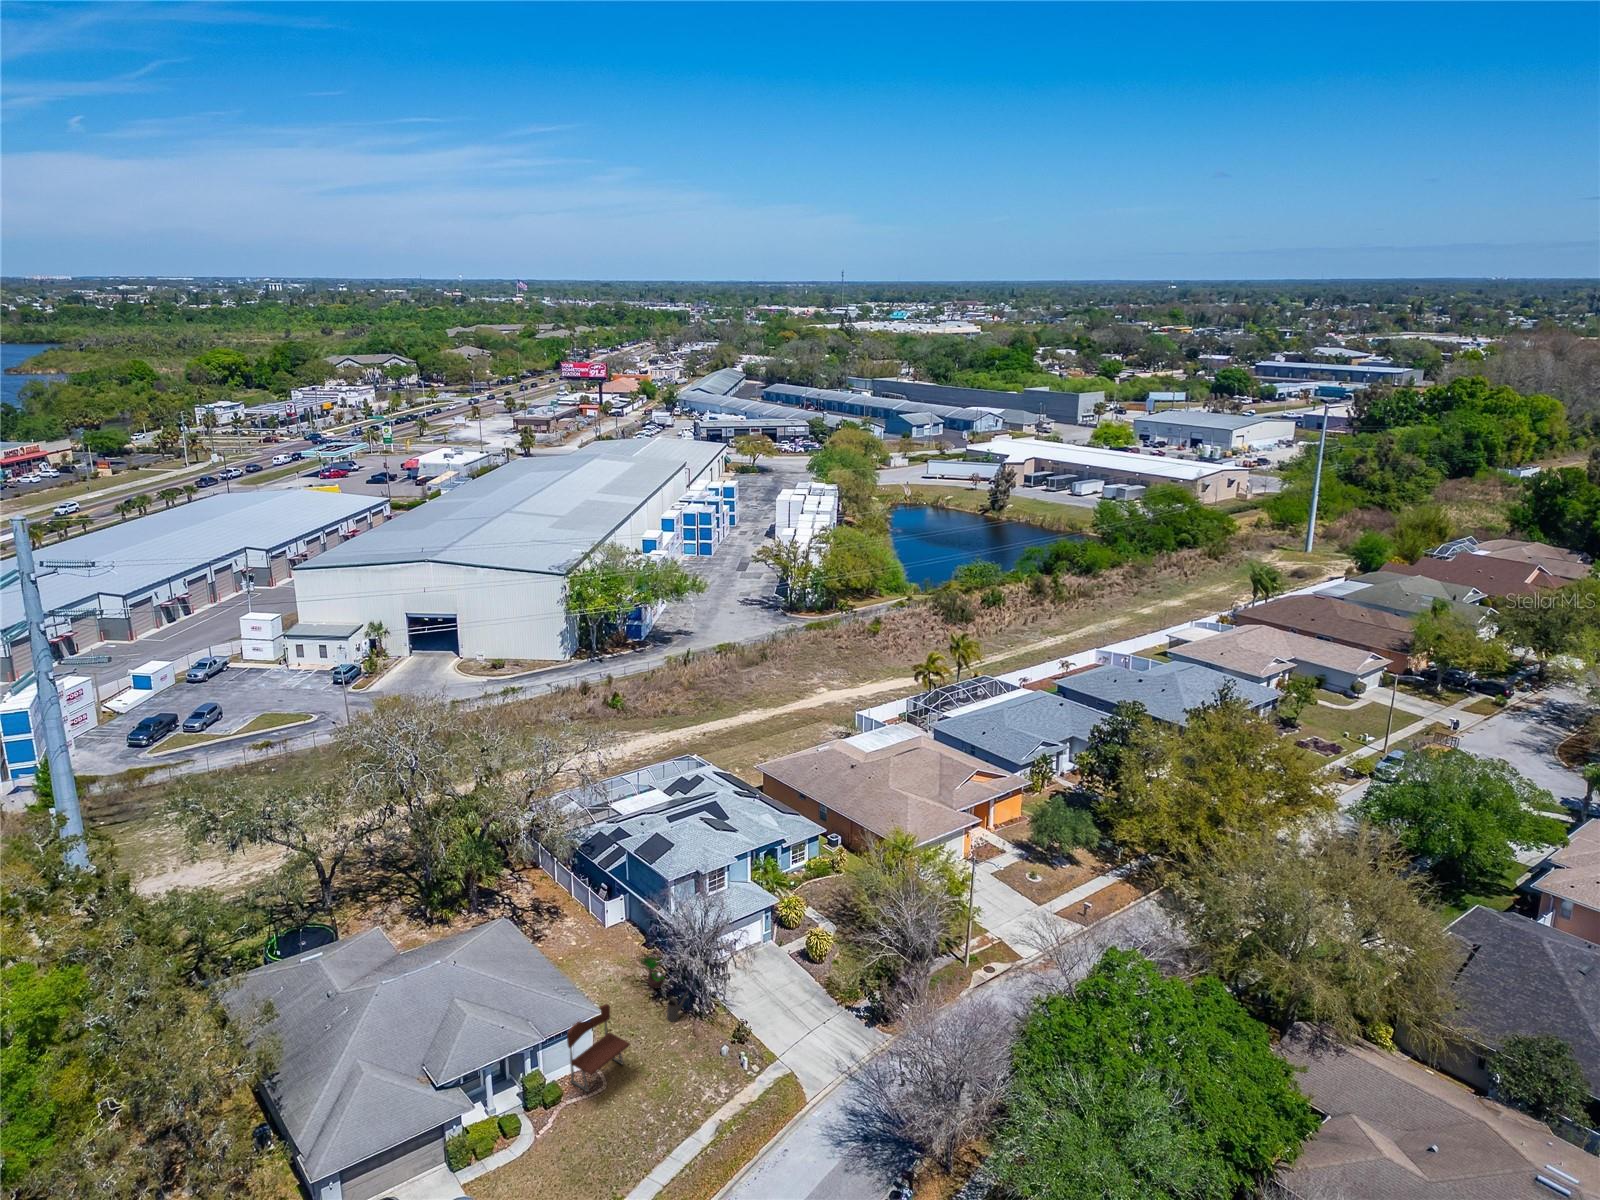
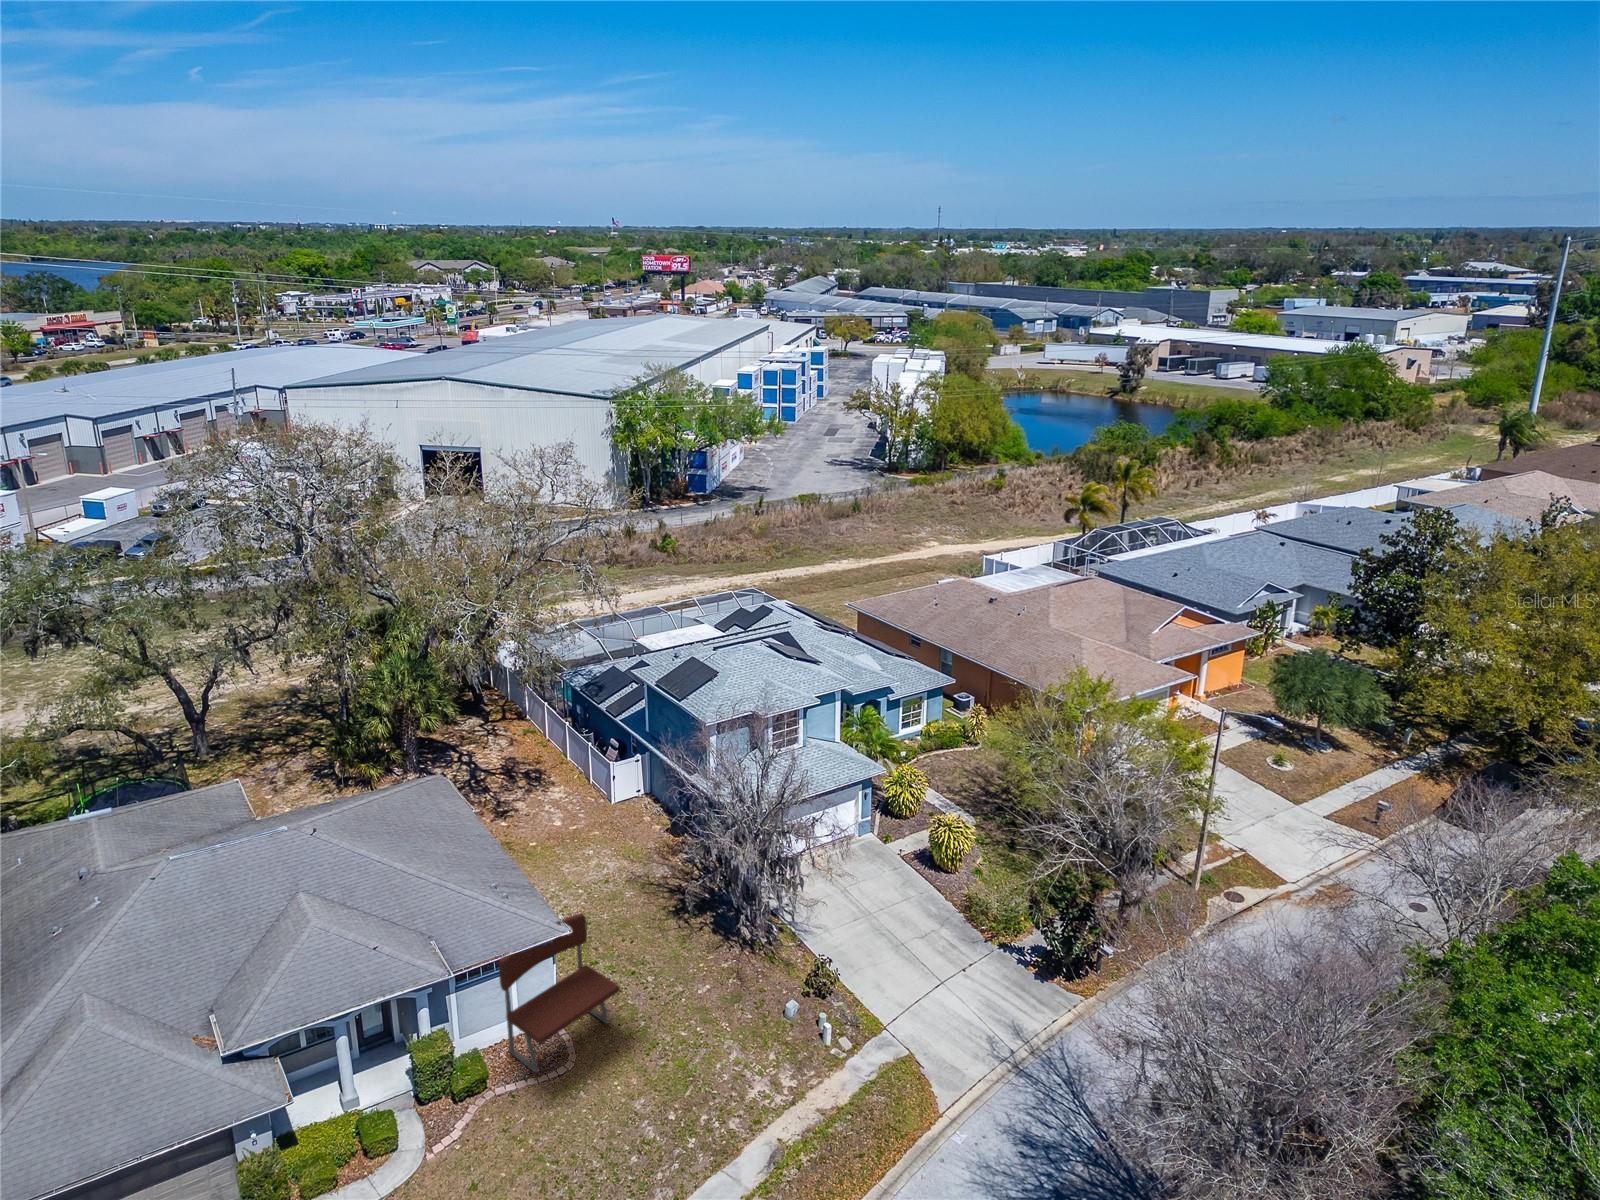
potted tree: present [641,957,665,988] -> none [653,835,695,896]
watering can: present [666,992,688,1022] -> none [690,901,732,953]

